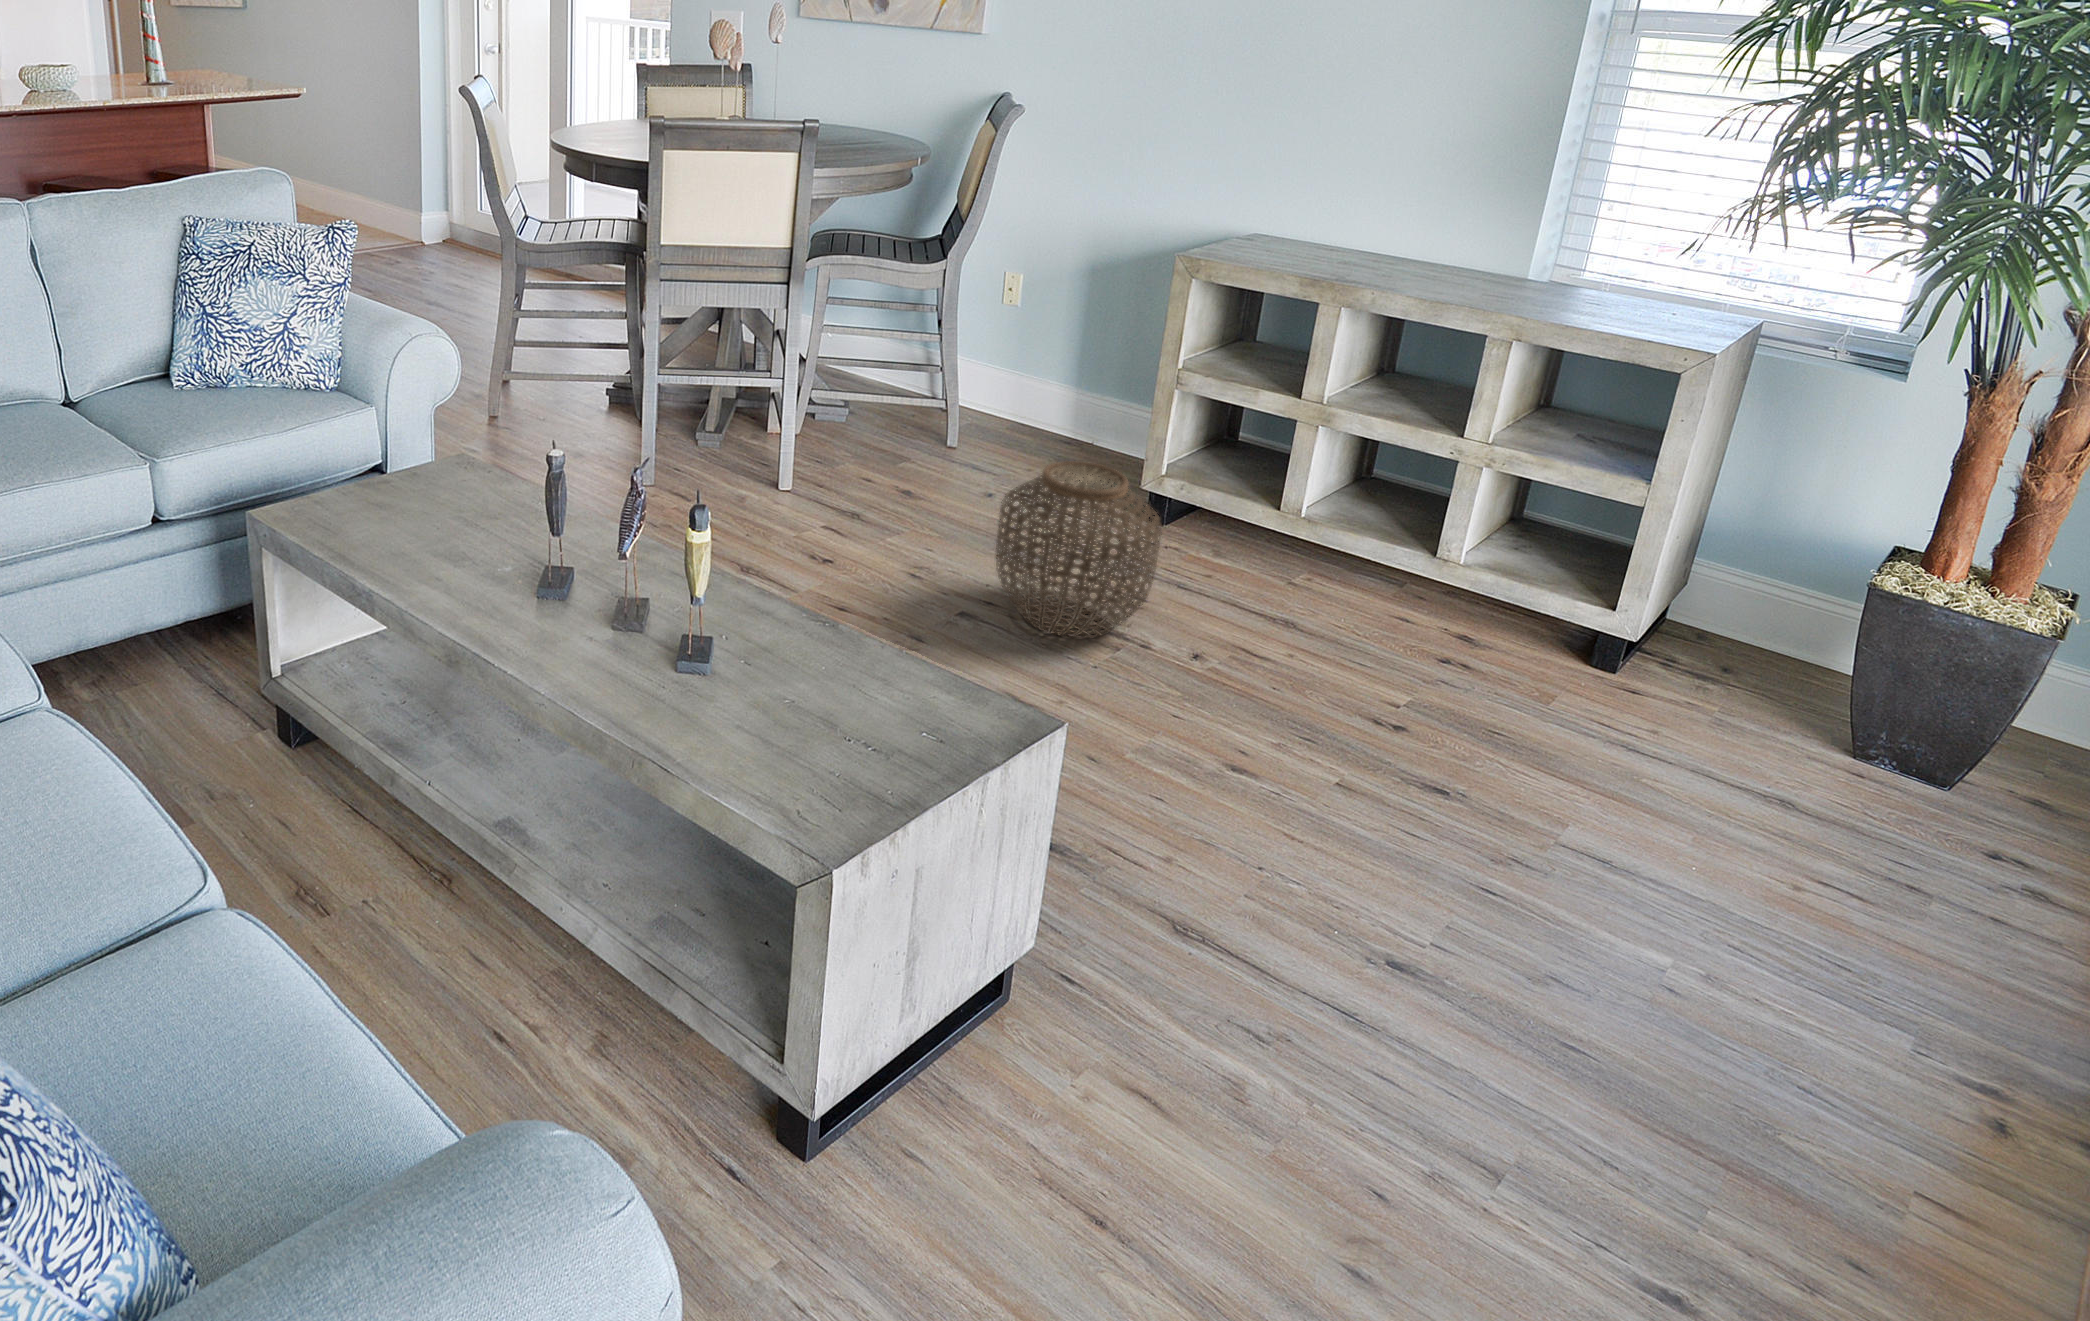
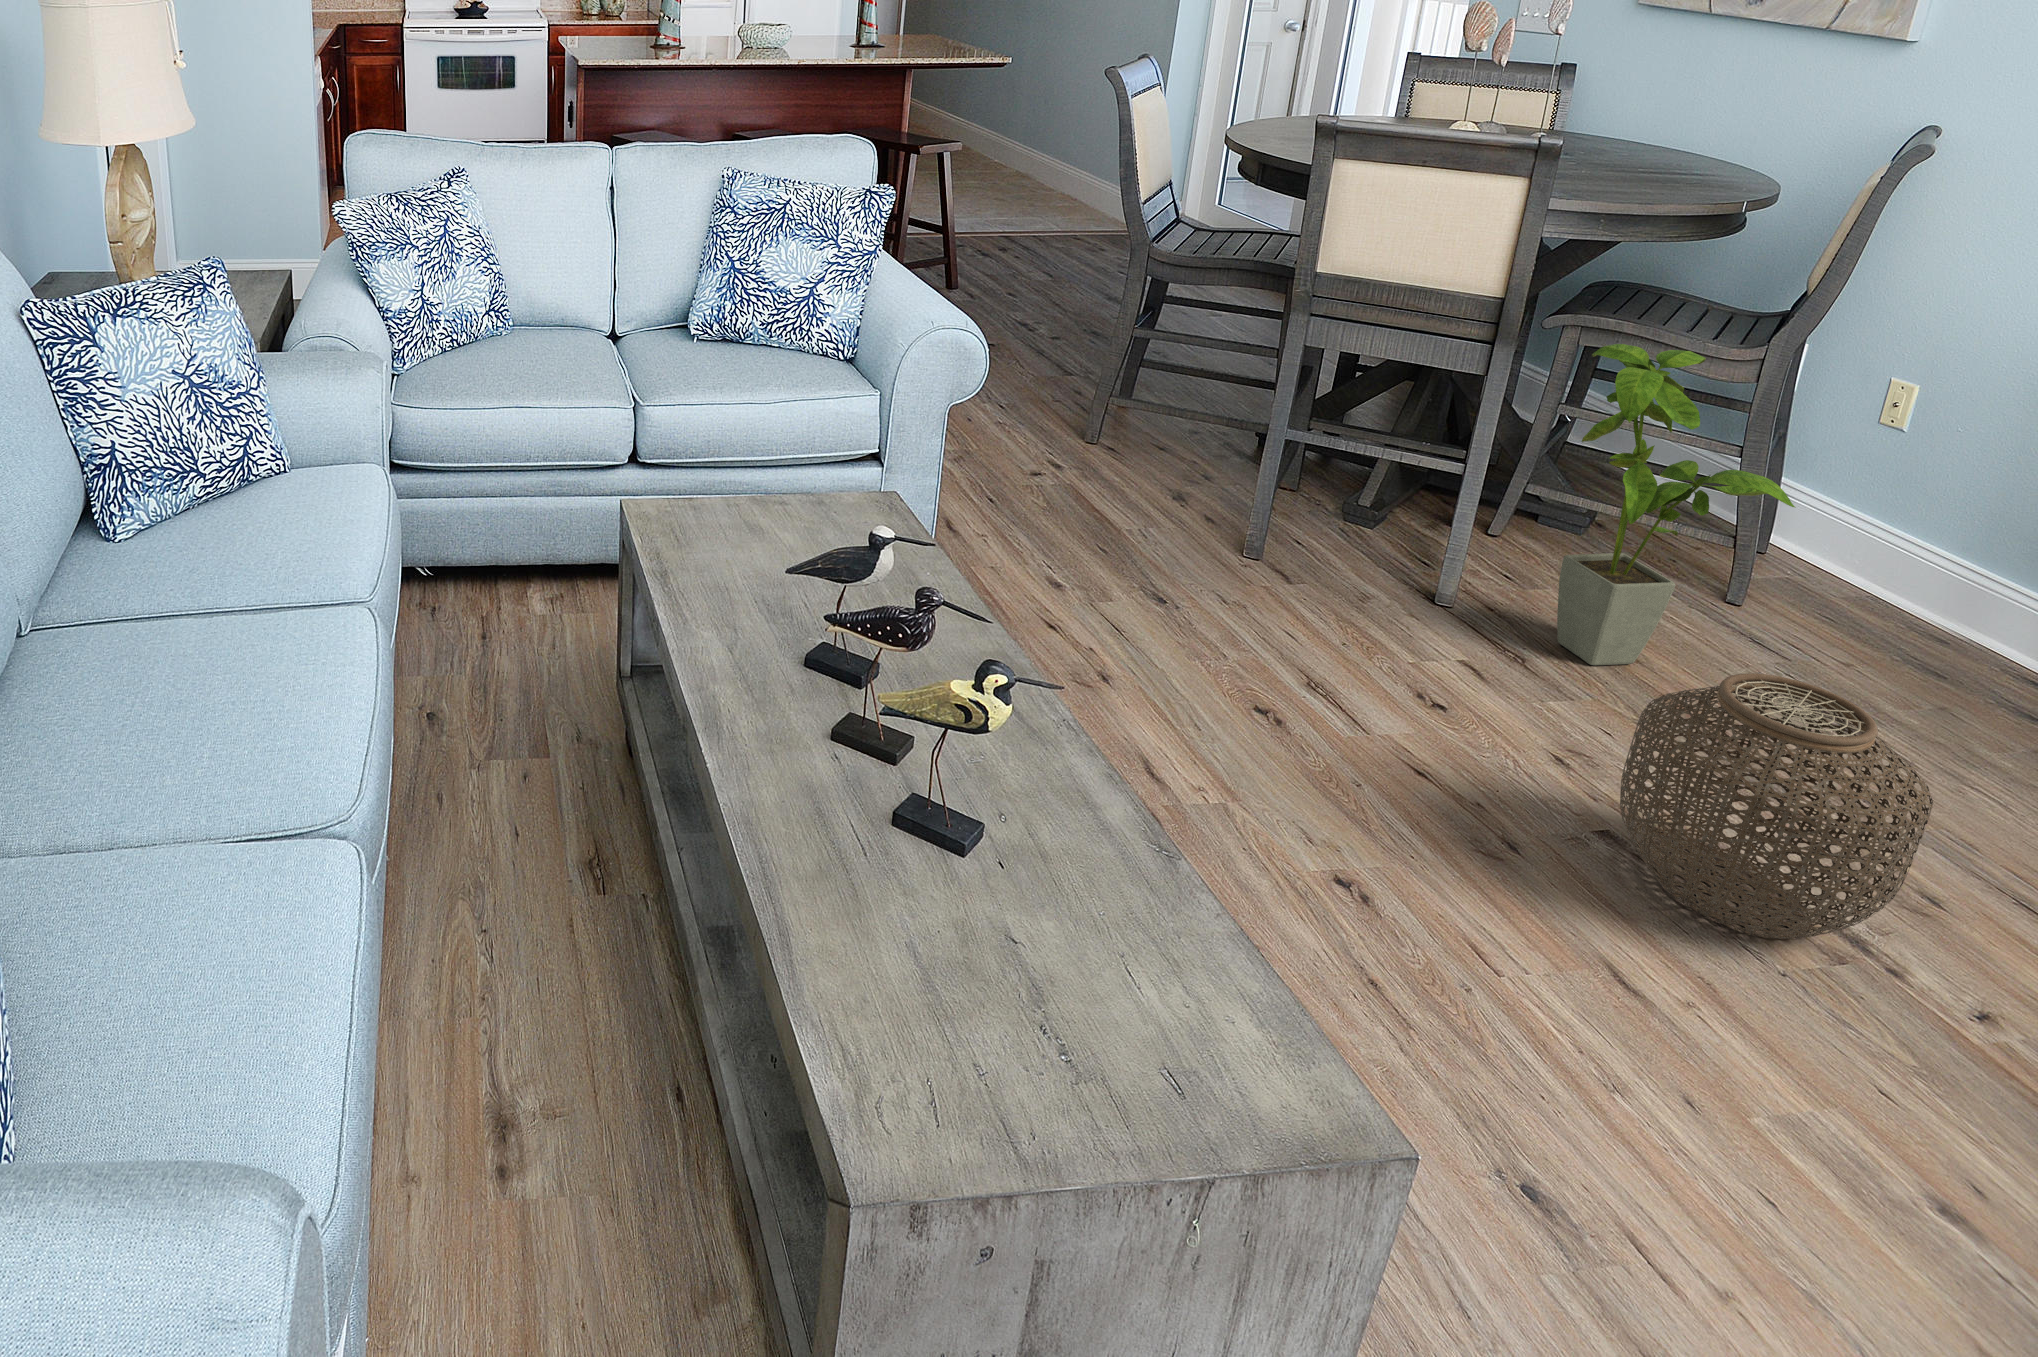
house plant: none [881,256,1017,497] -> present [1557,344,1795,665]

